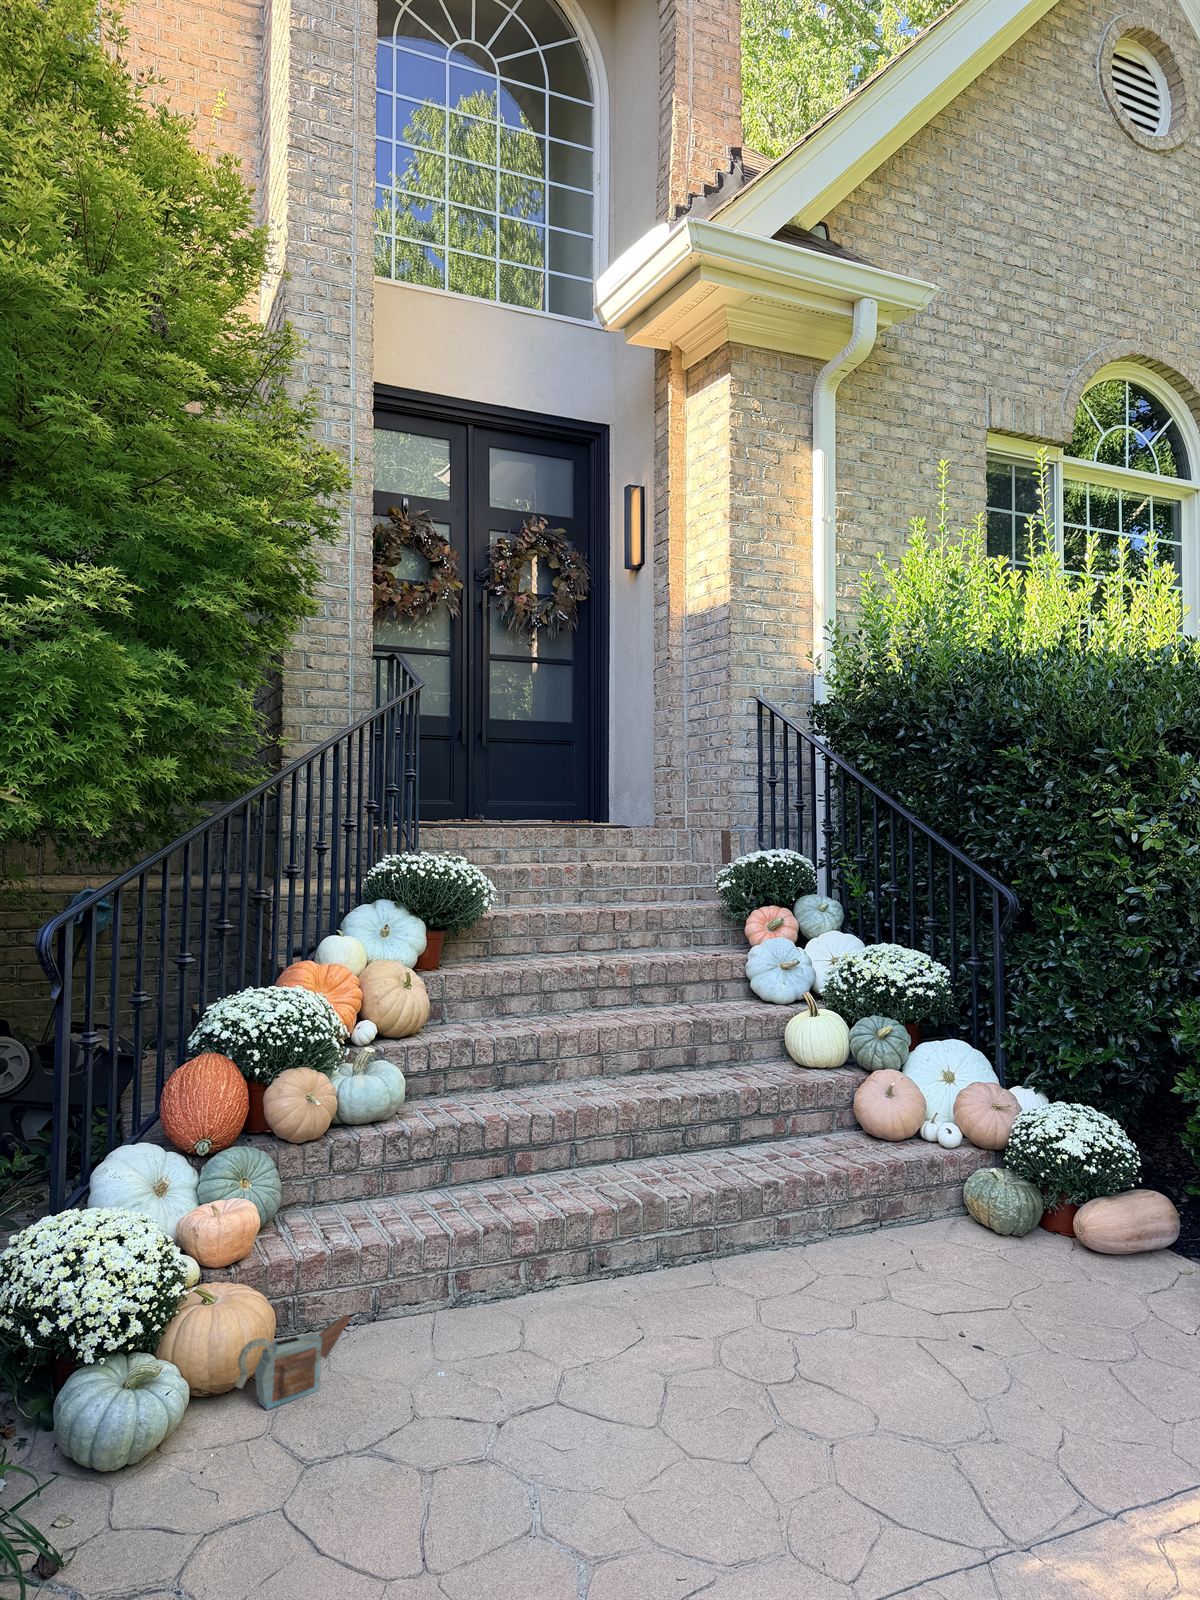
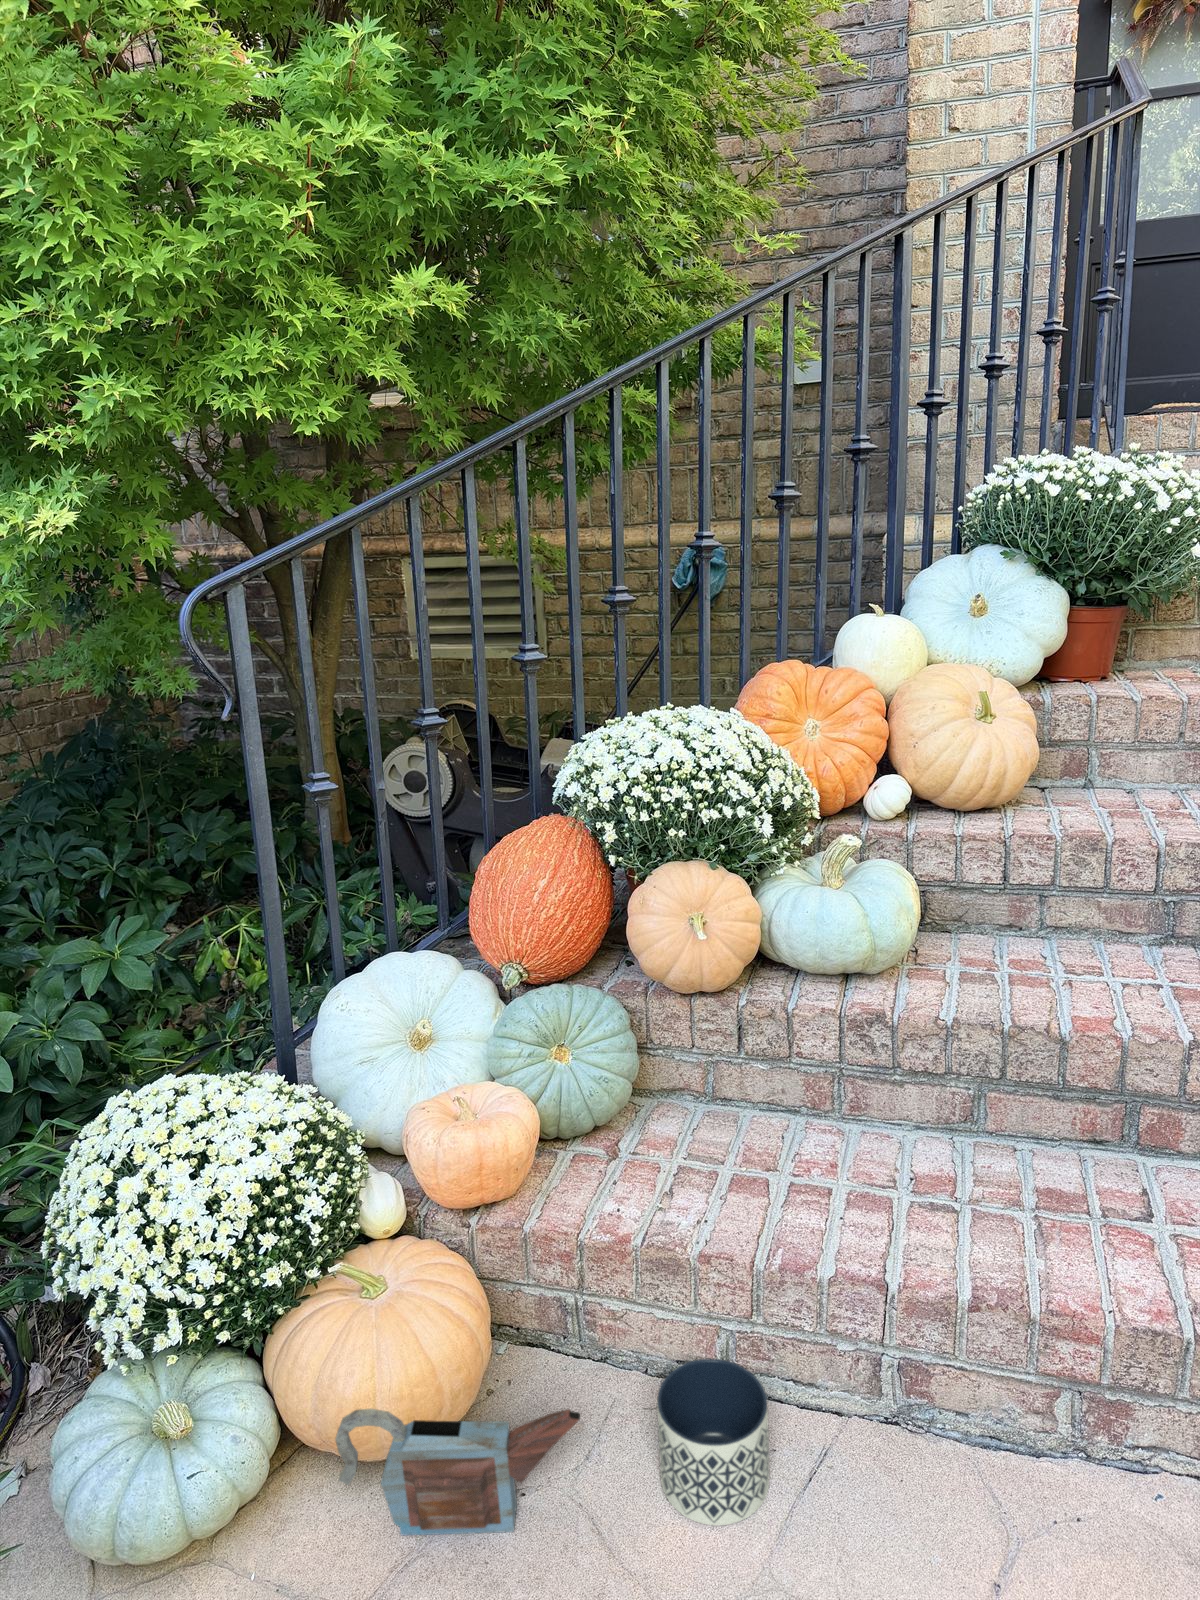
planter: none [367,1290,422,1359] -> present [657,1359,769,1526]

